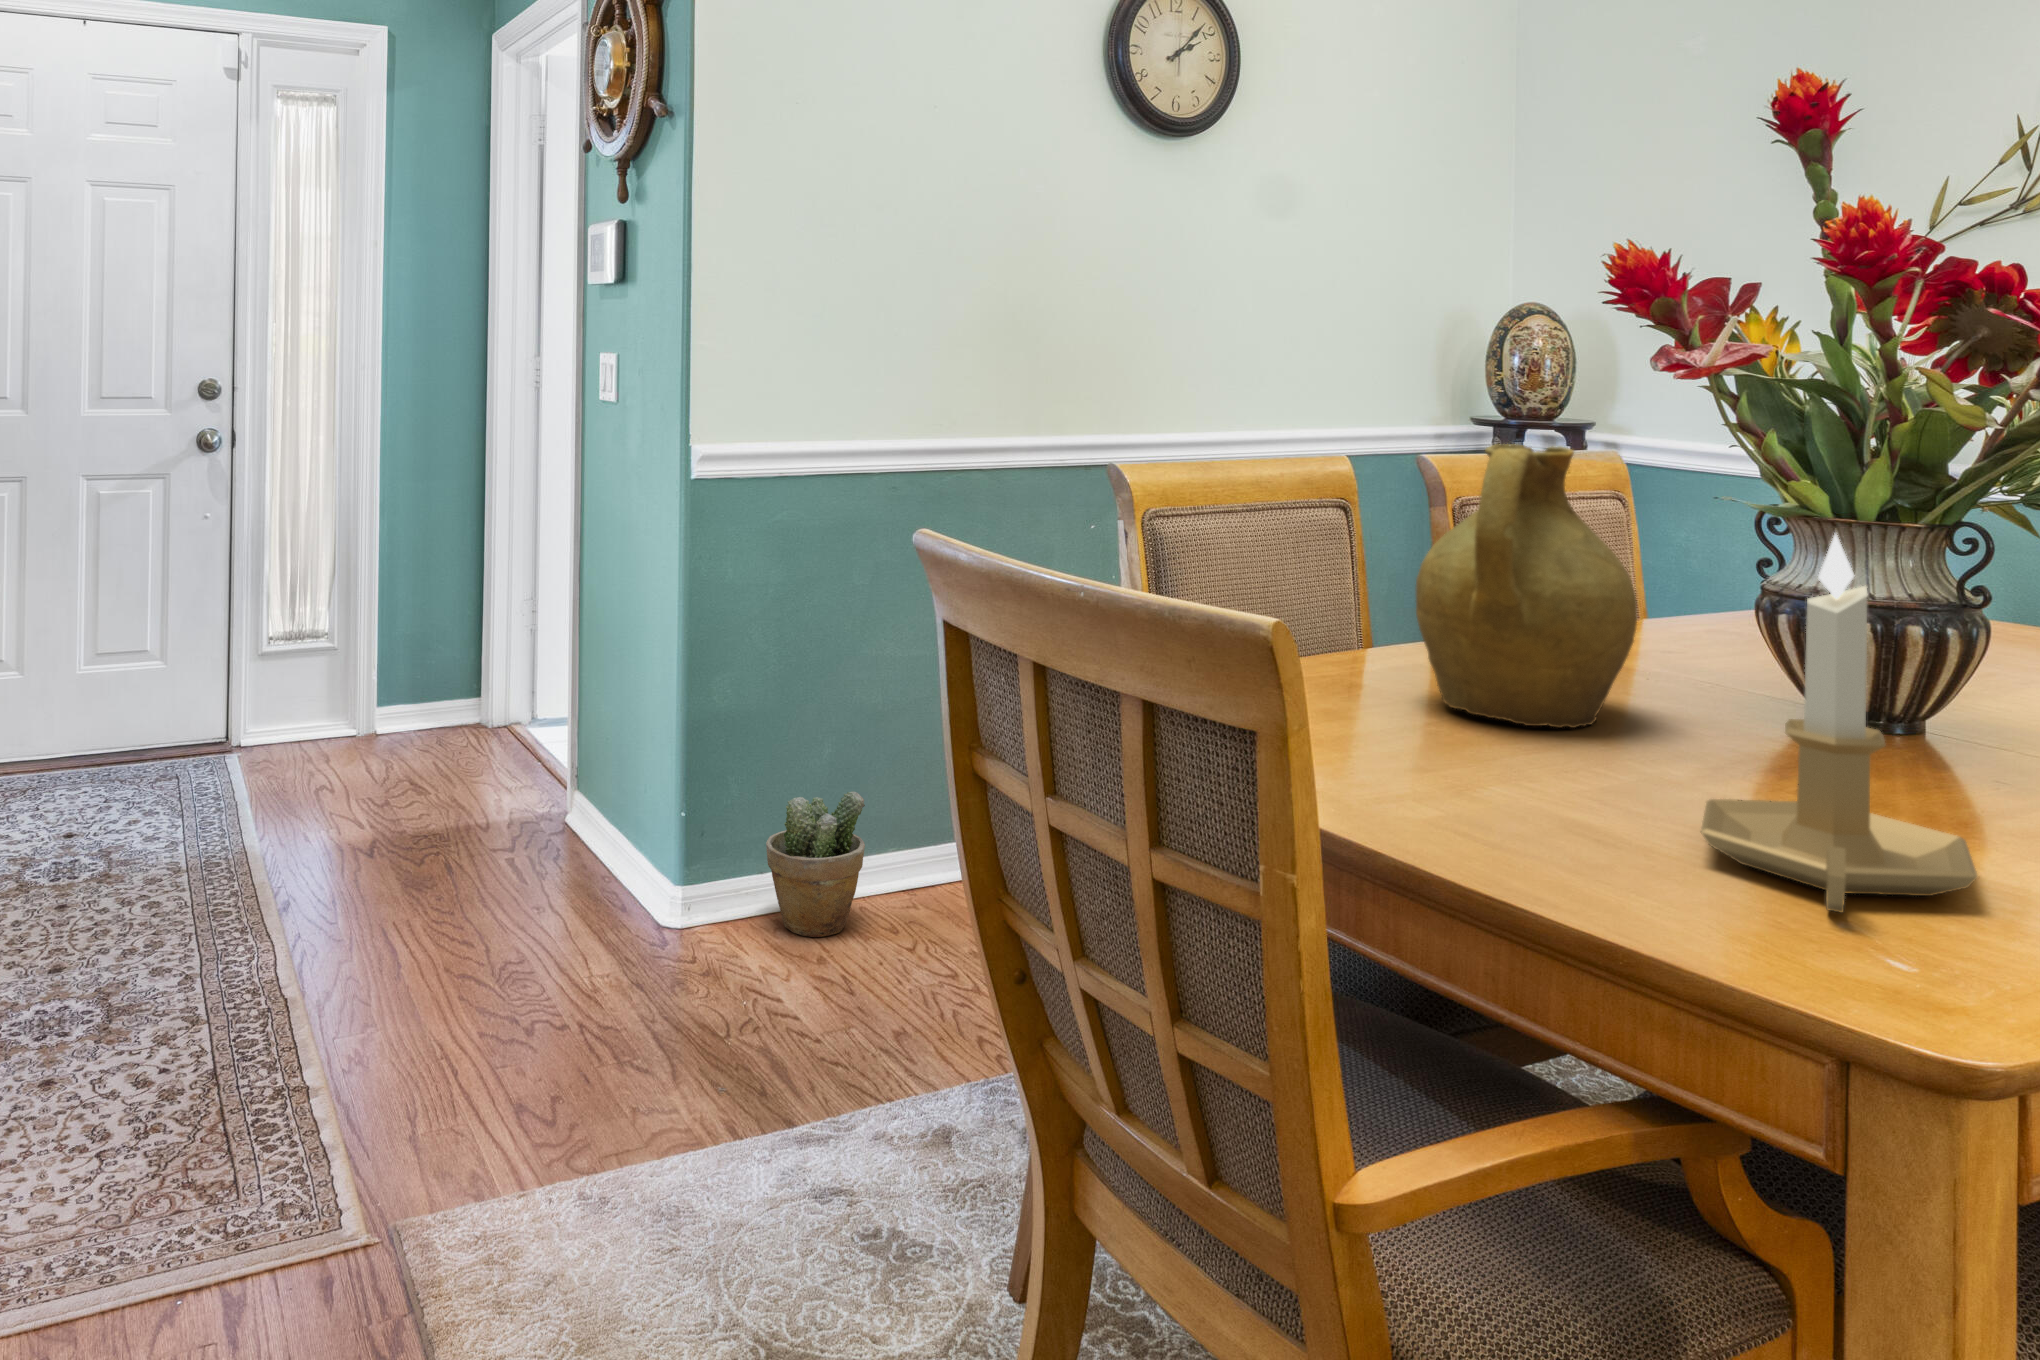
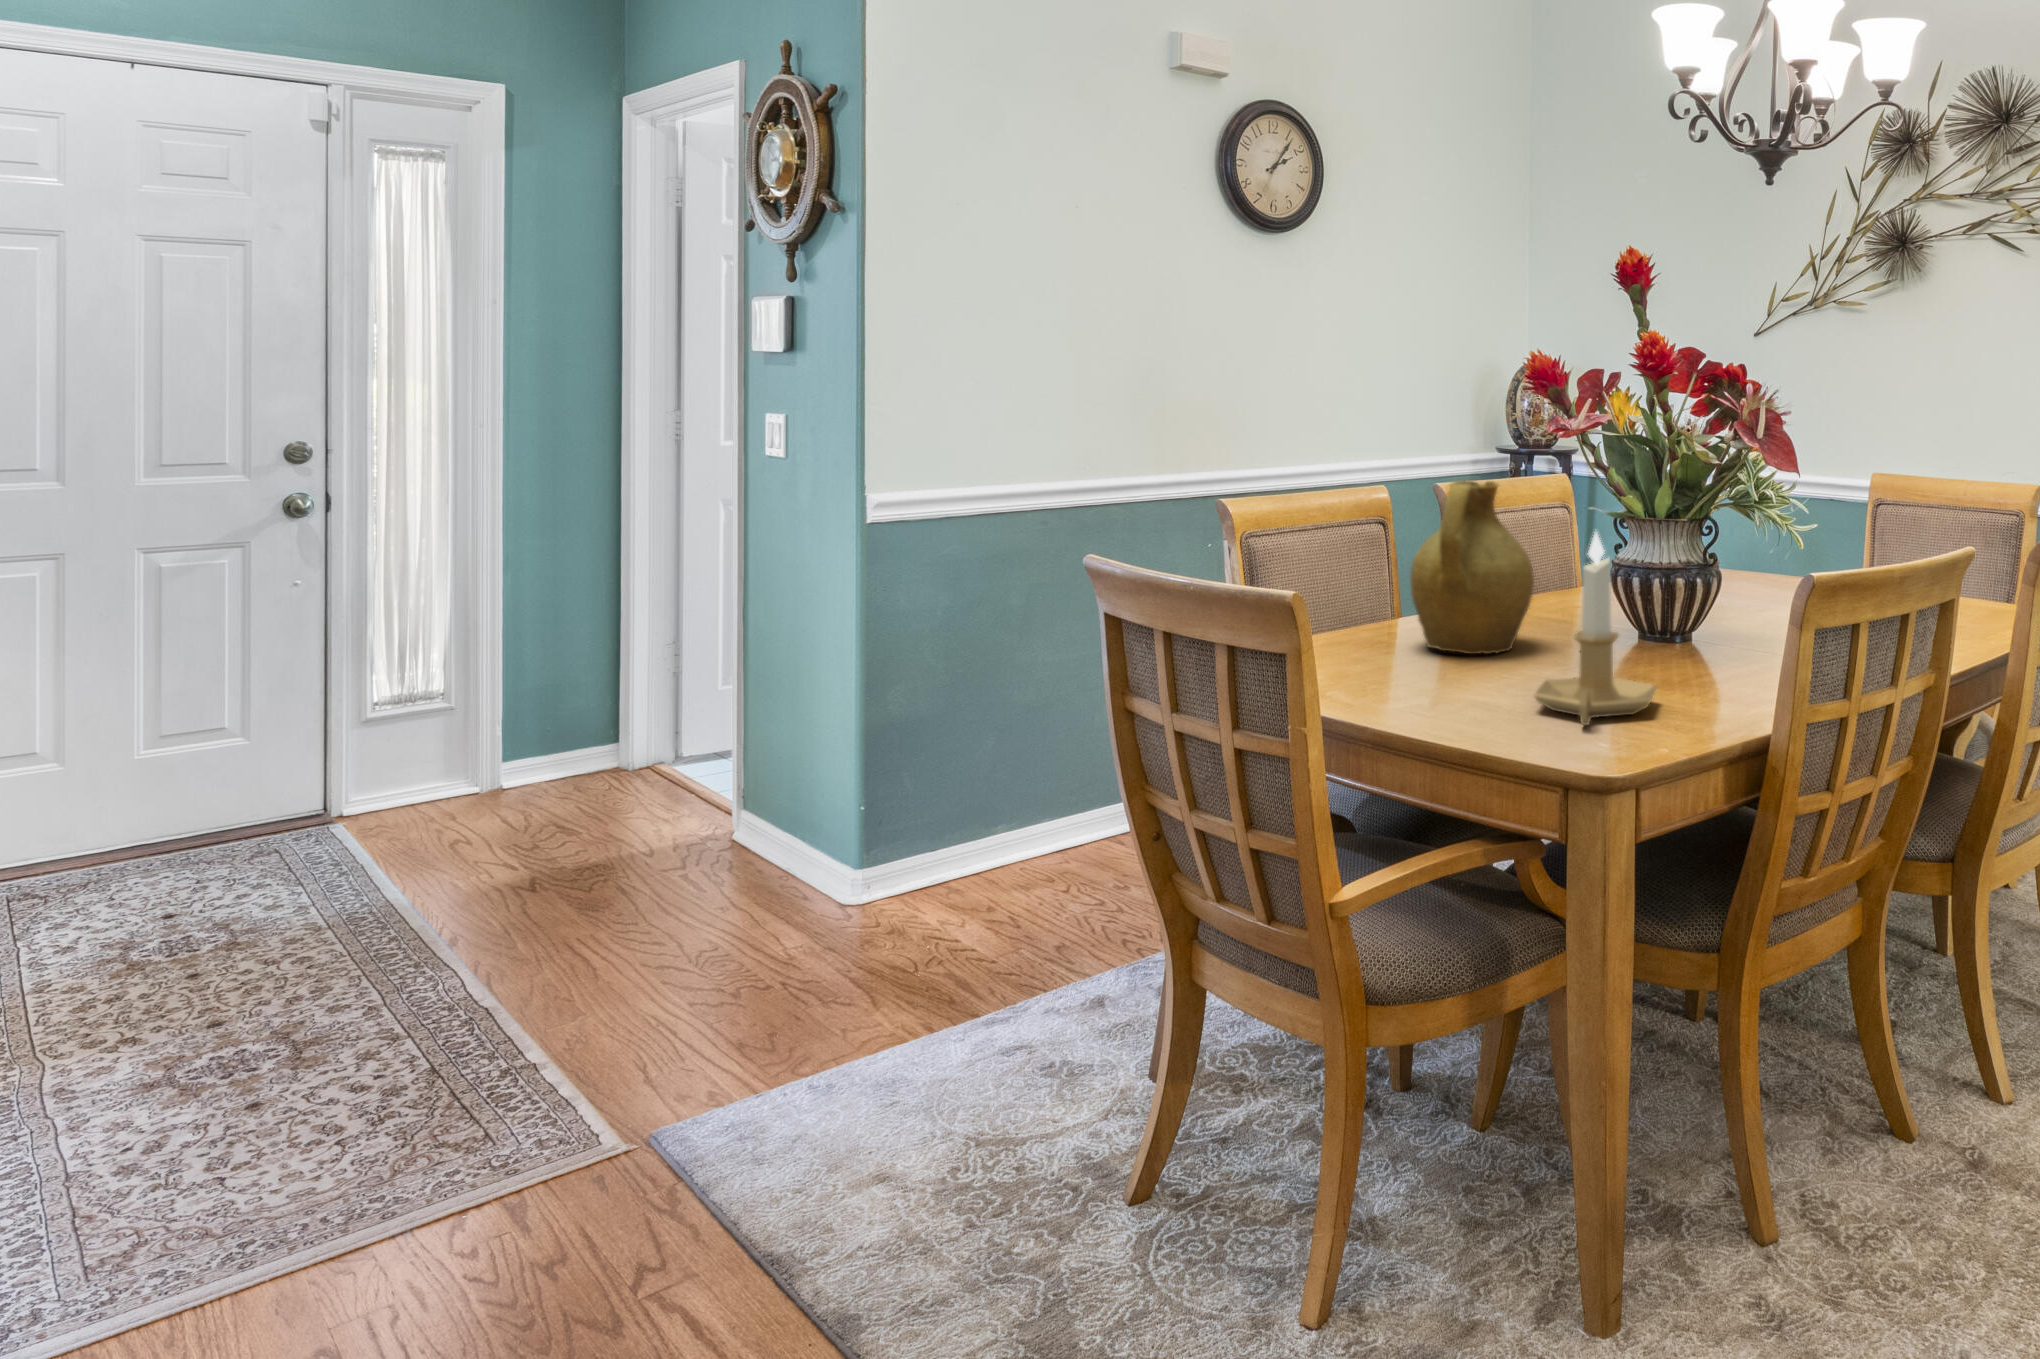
potted plant: present [766,791,865,937] -> none [936,772,1022,895]

